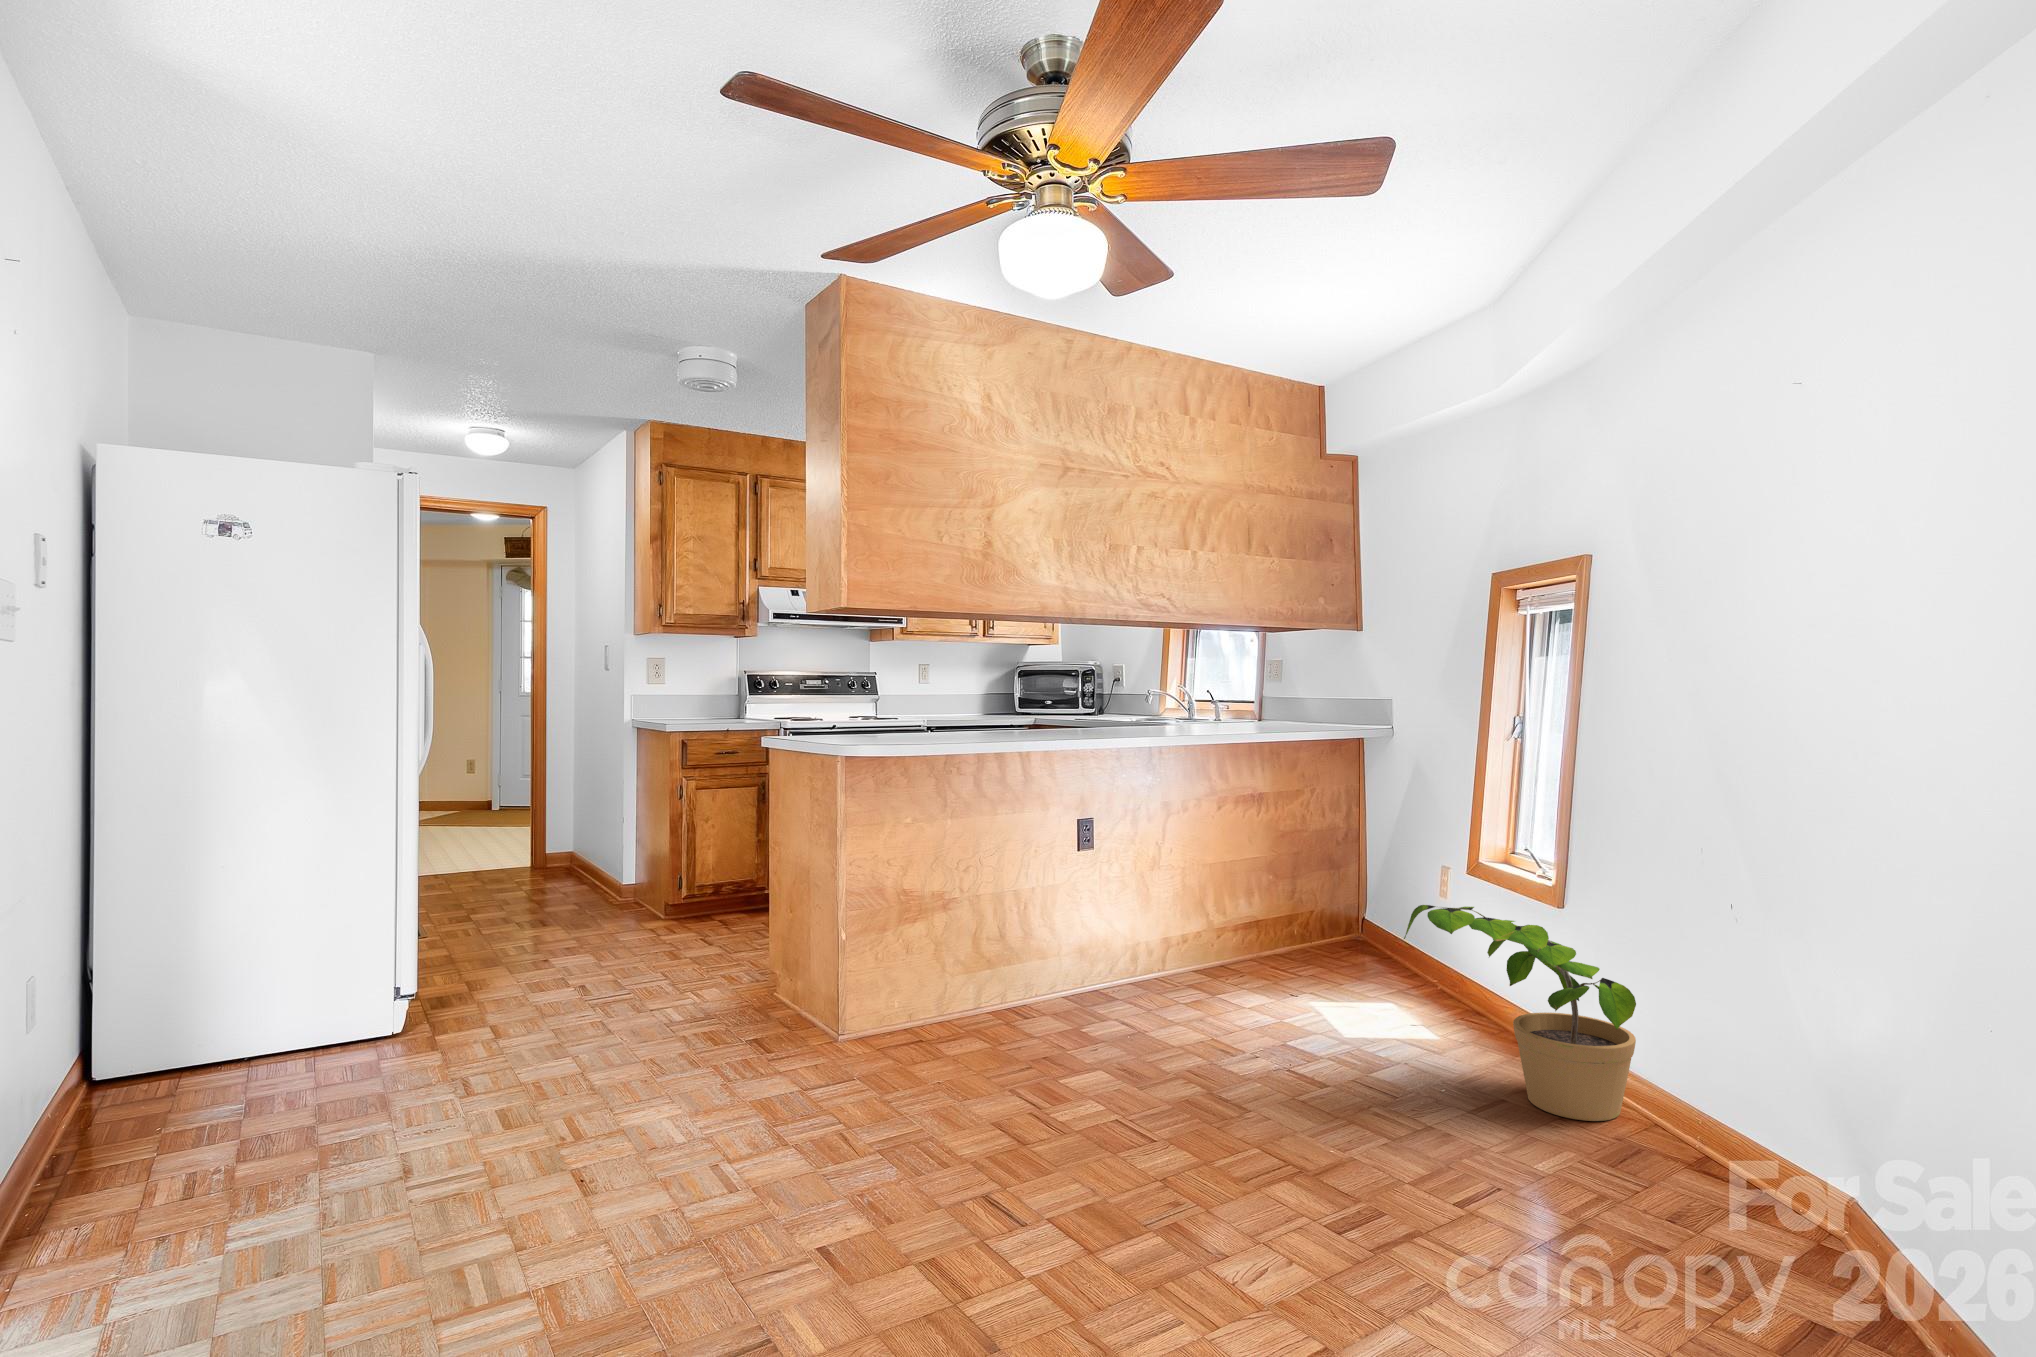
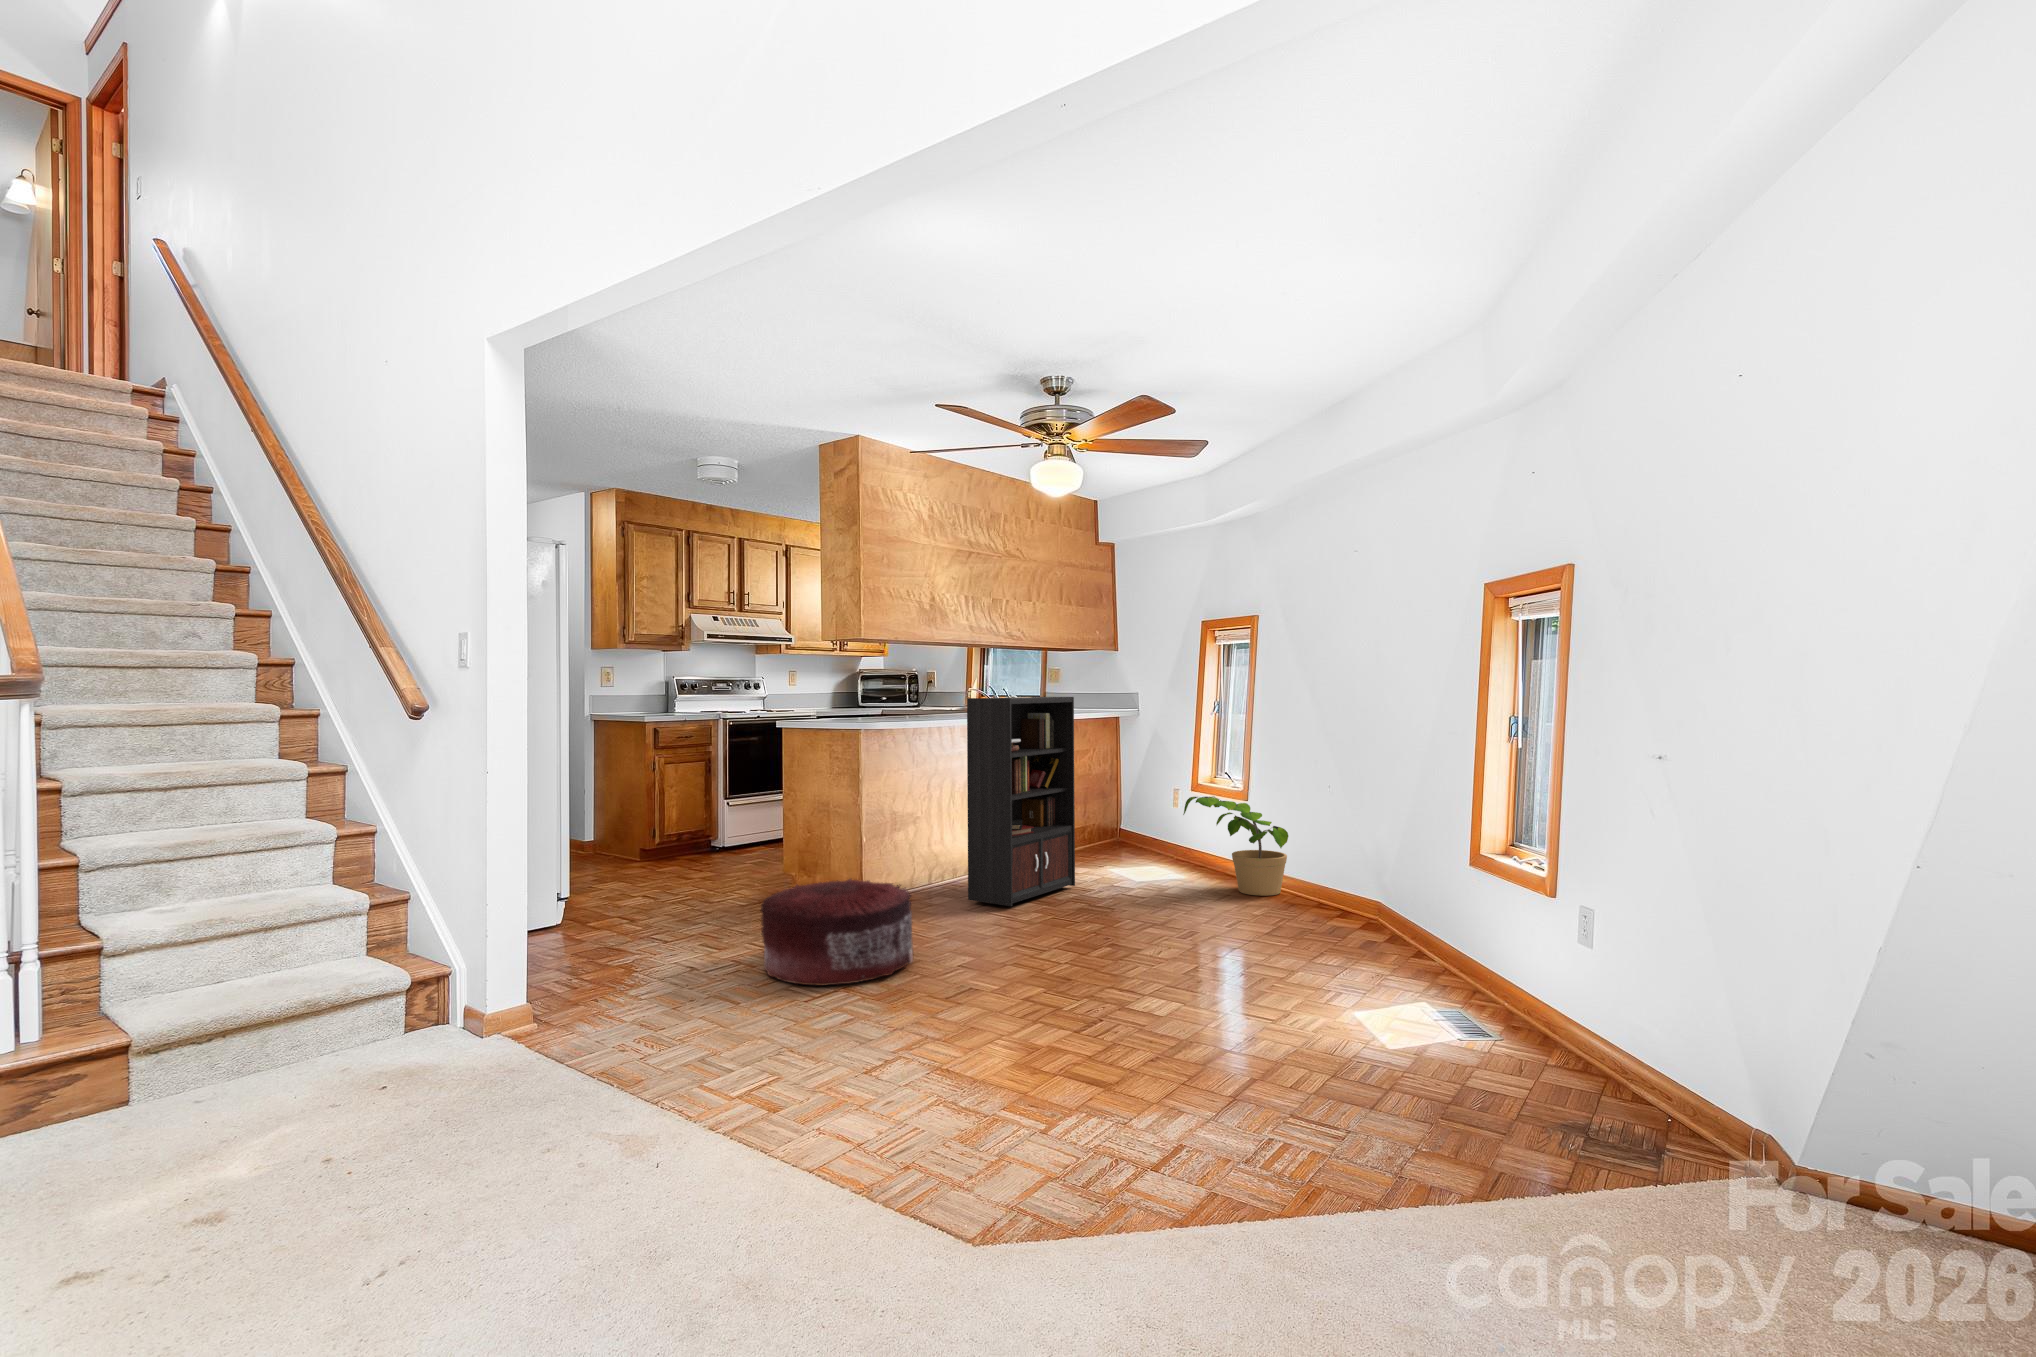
bookcase: none [998,704,1211,1084] -> present [967,697,1075,906]
pouf: none [446,1029,768,1282] -> present [761,879,913,986]

